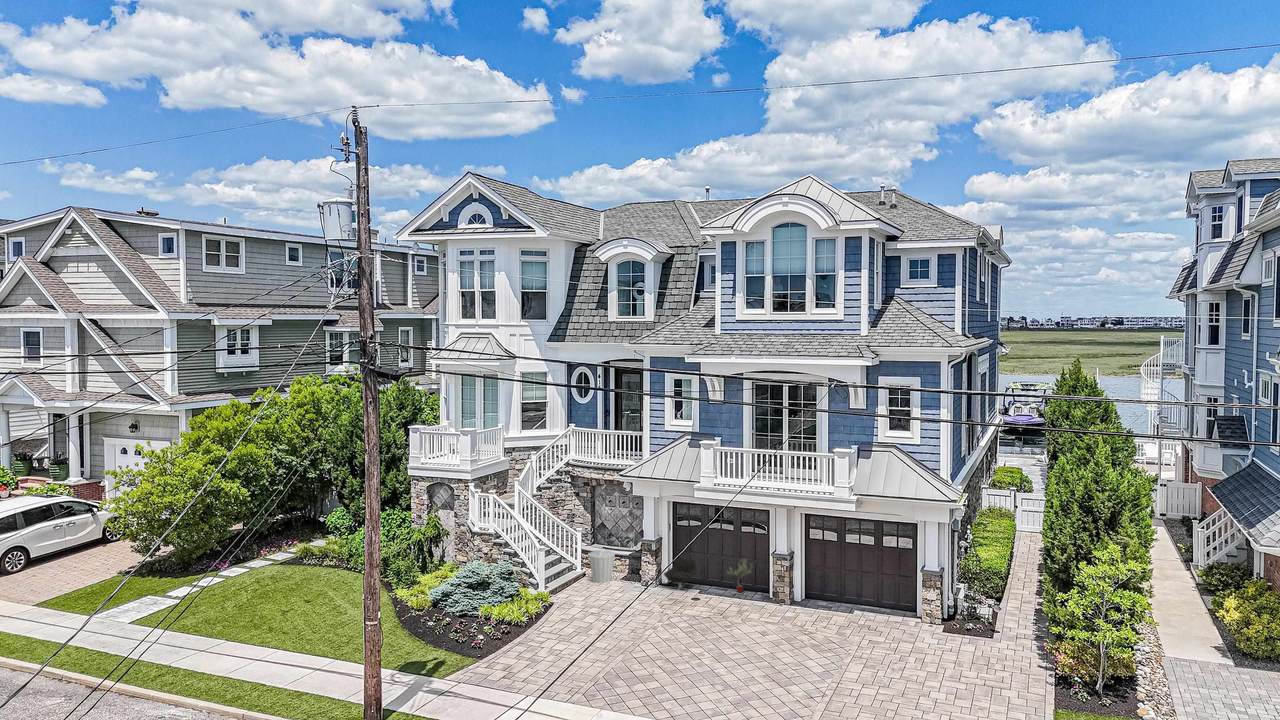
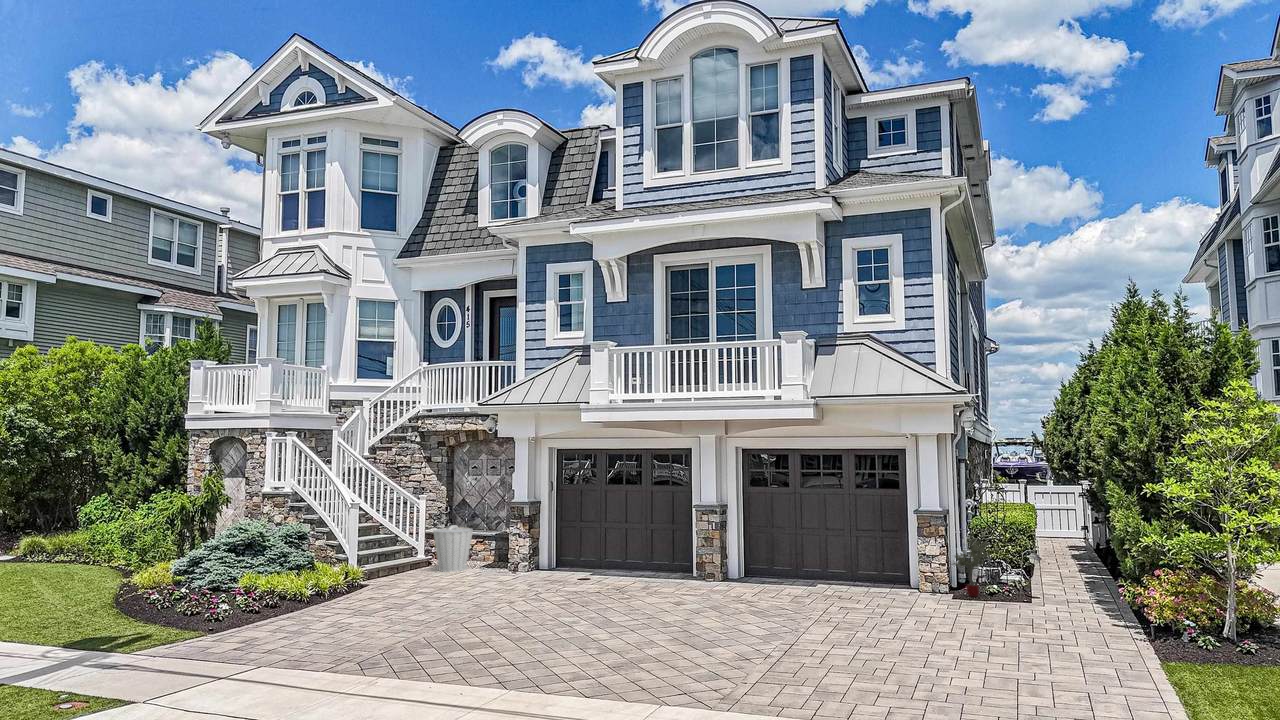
lounge chair: present [664,558,697,592] -> none [540,532,591,577]
potted tree: present [728,559,753,592] -> present [953,535,989,597]

